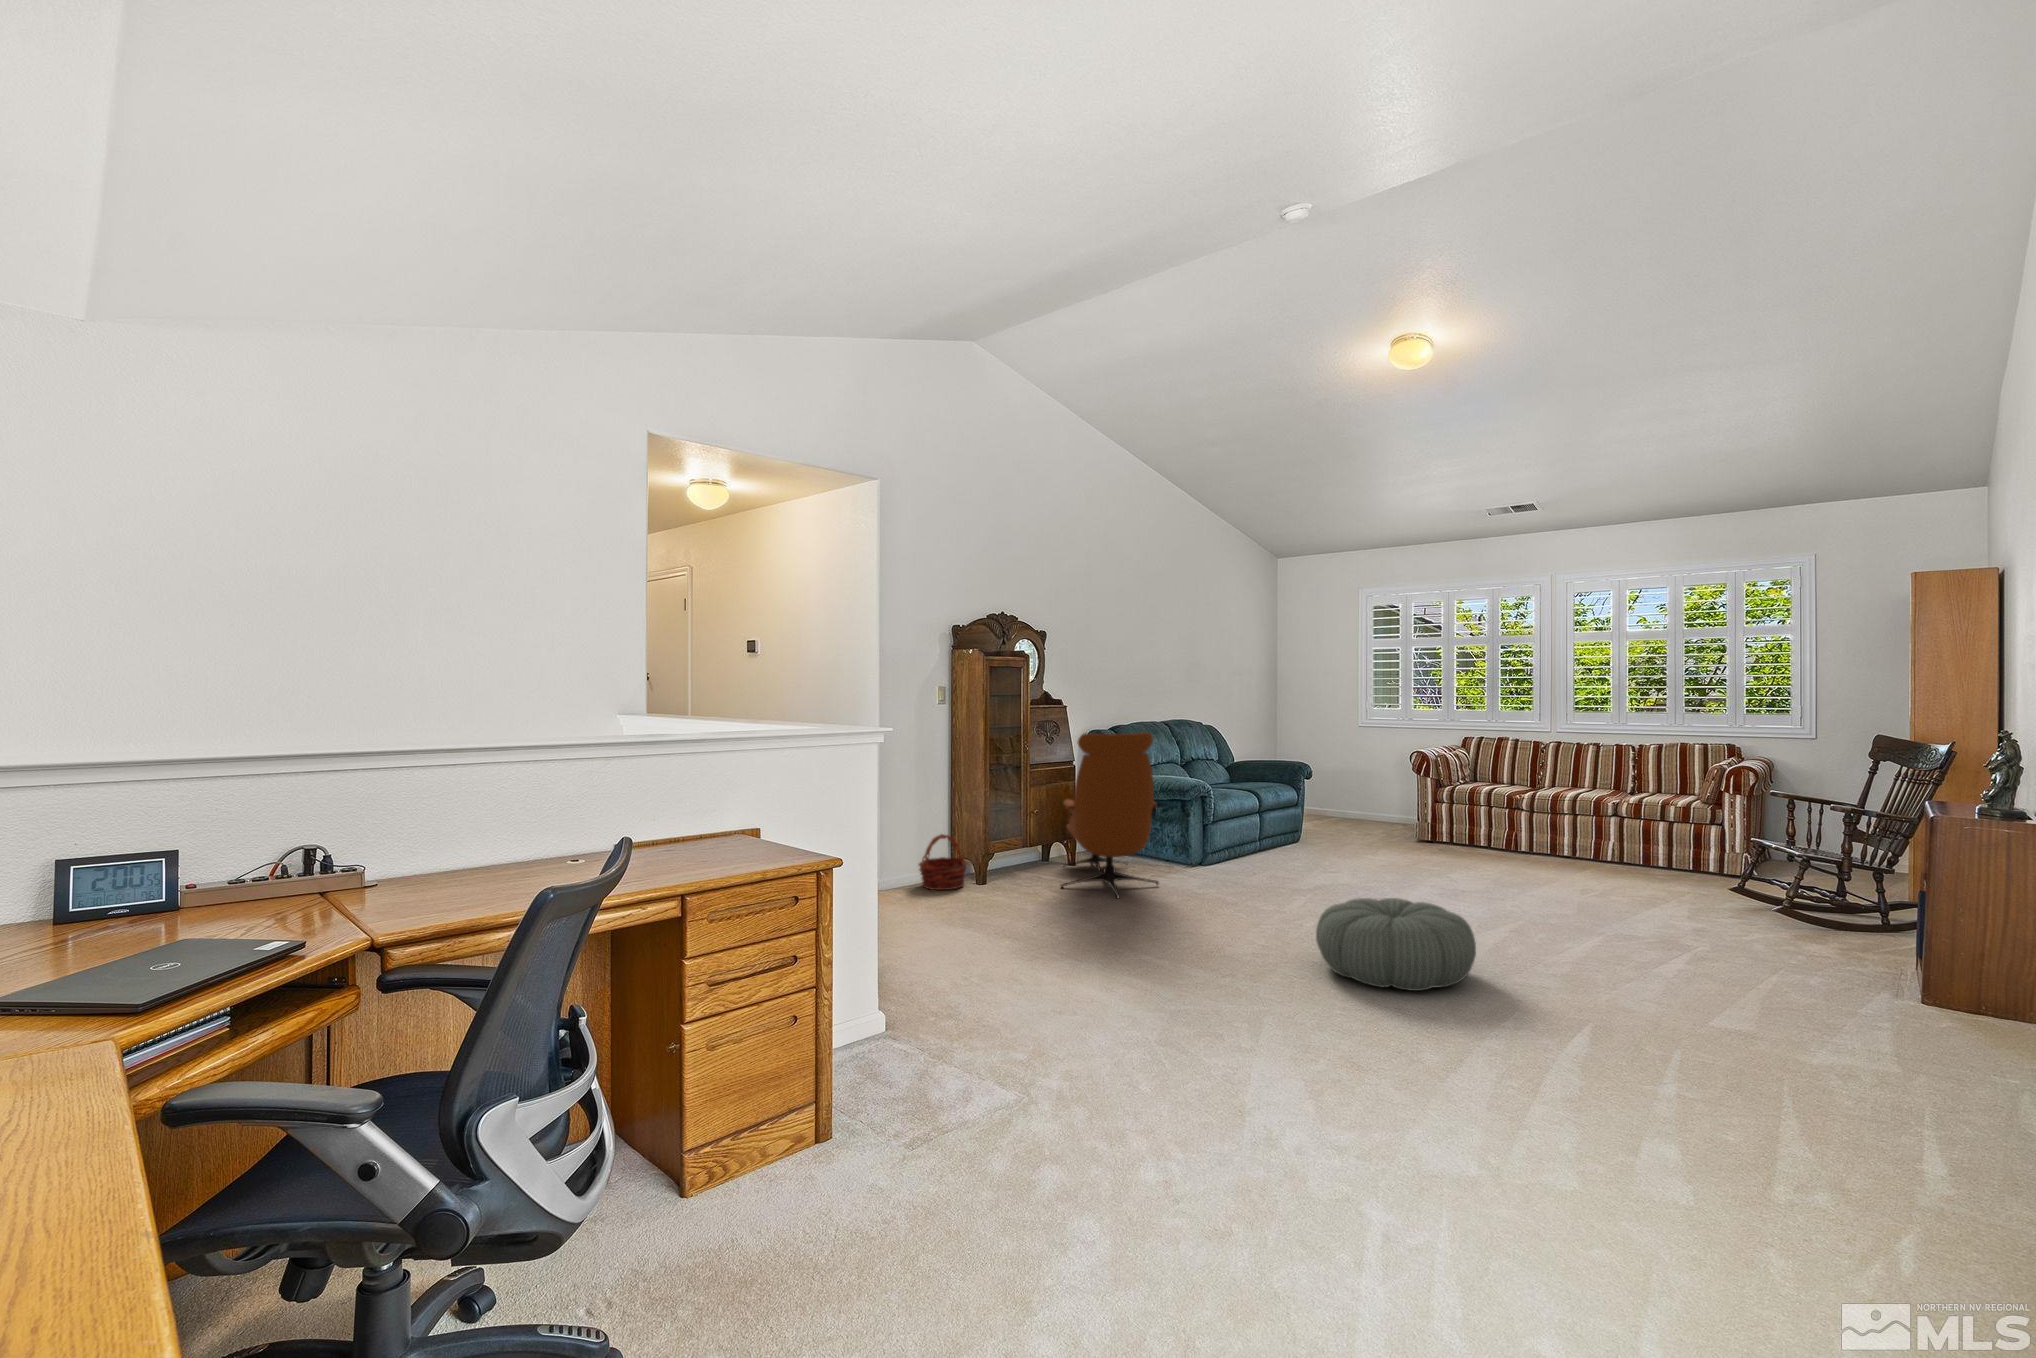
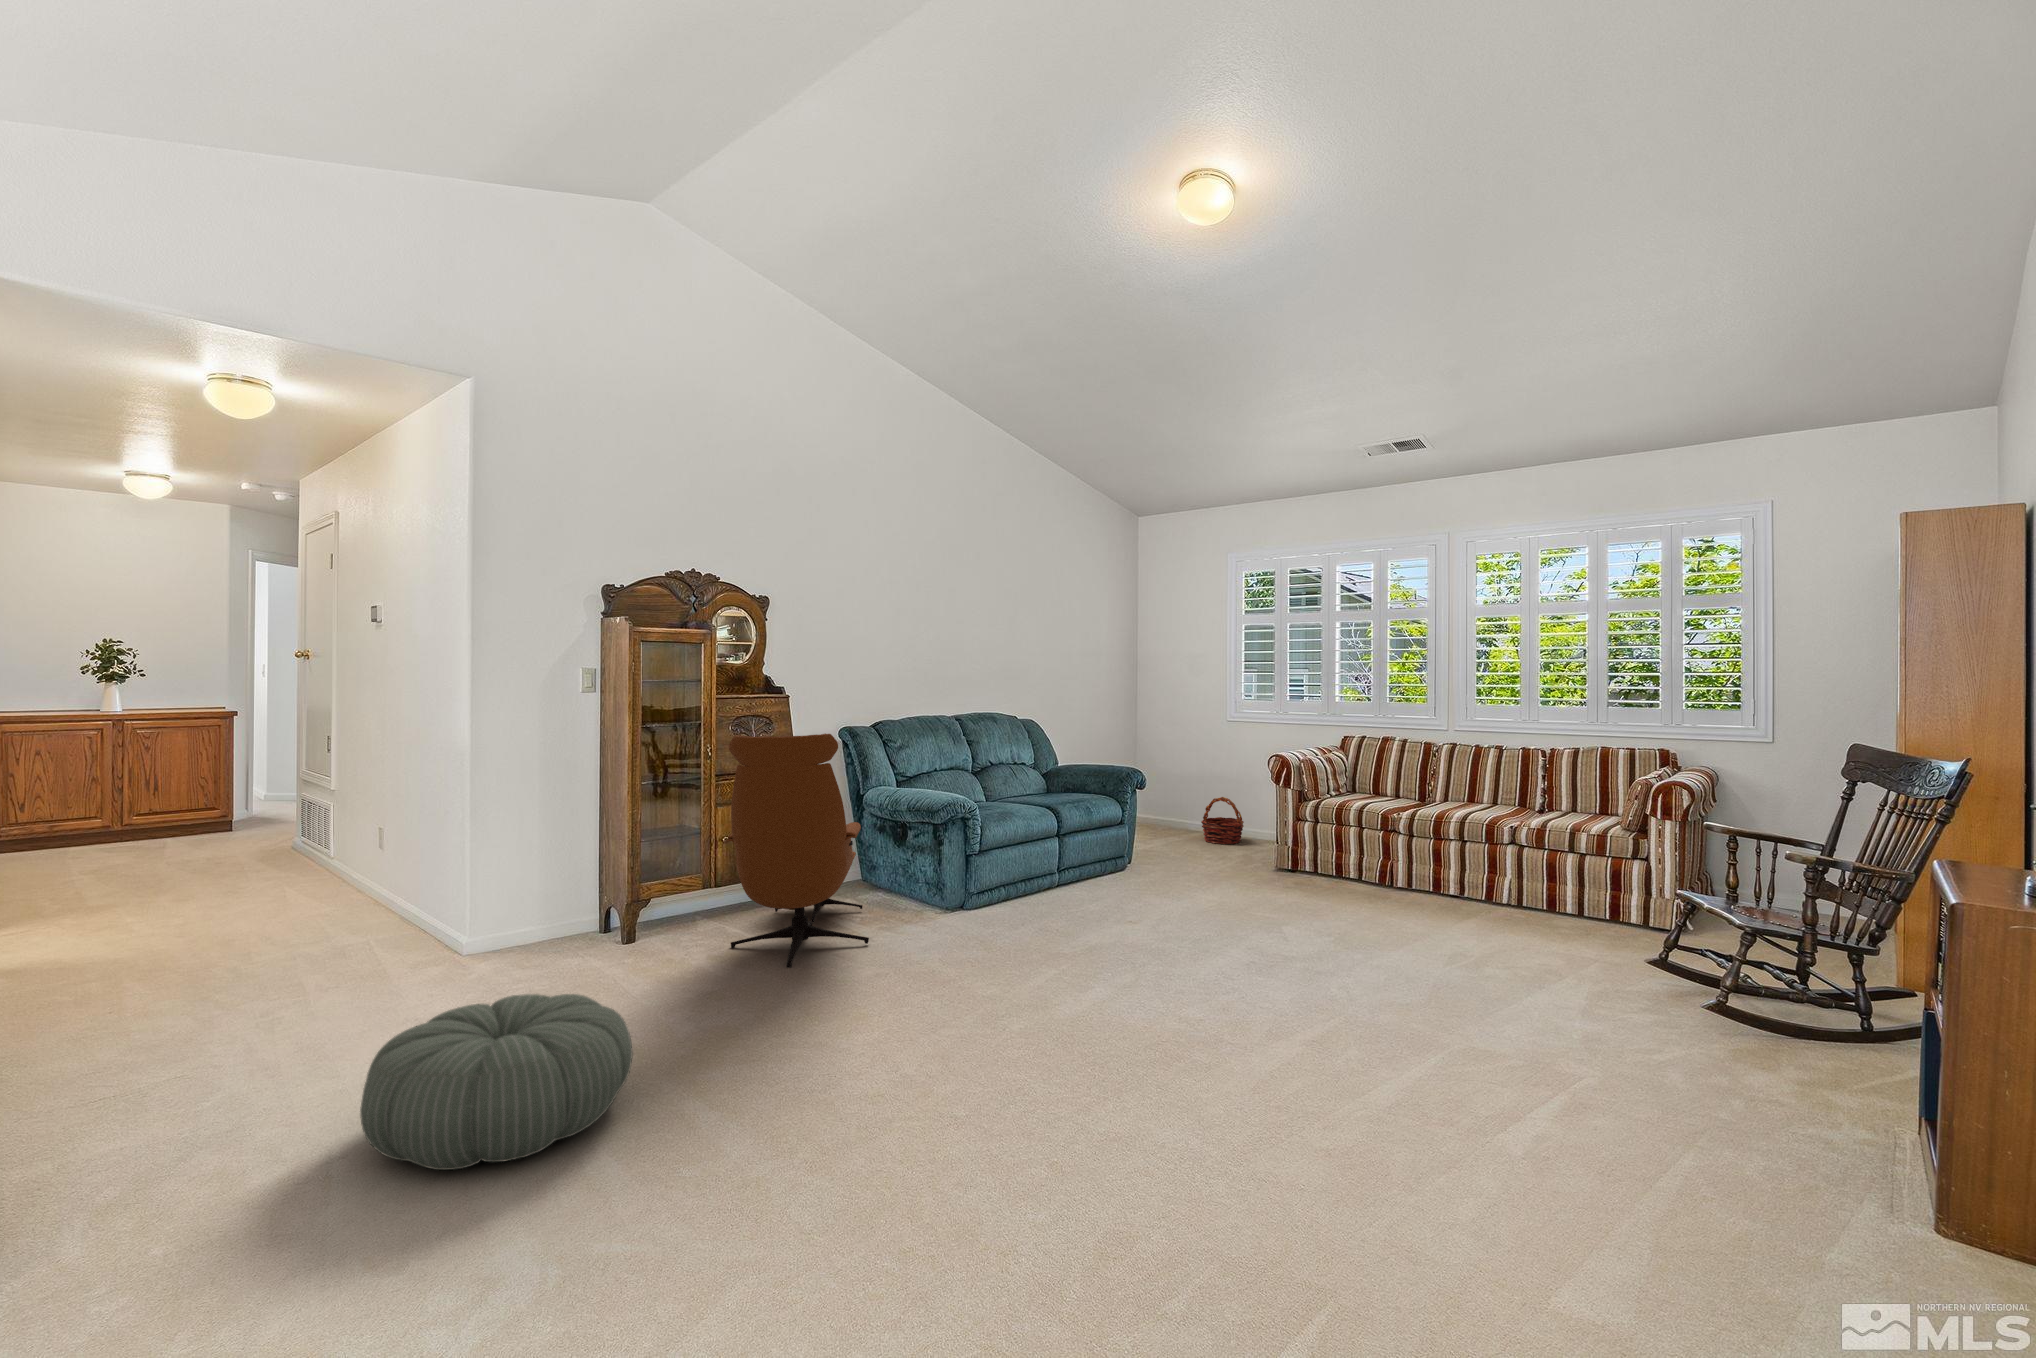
basket: present [919,834,967,890] -> present [1201,797,1244,844]
pouf: present [1316,898,1476,991] -> present [360,994,633,1170]

